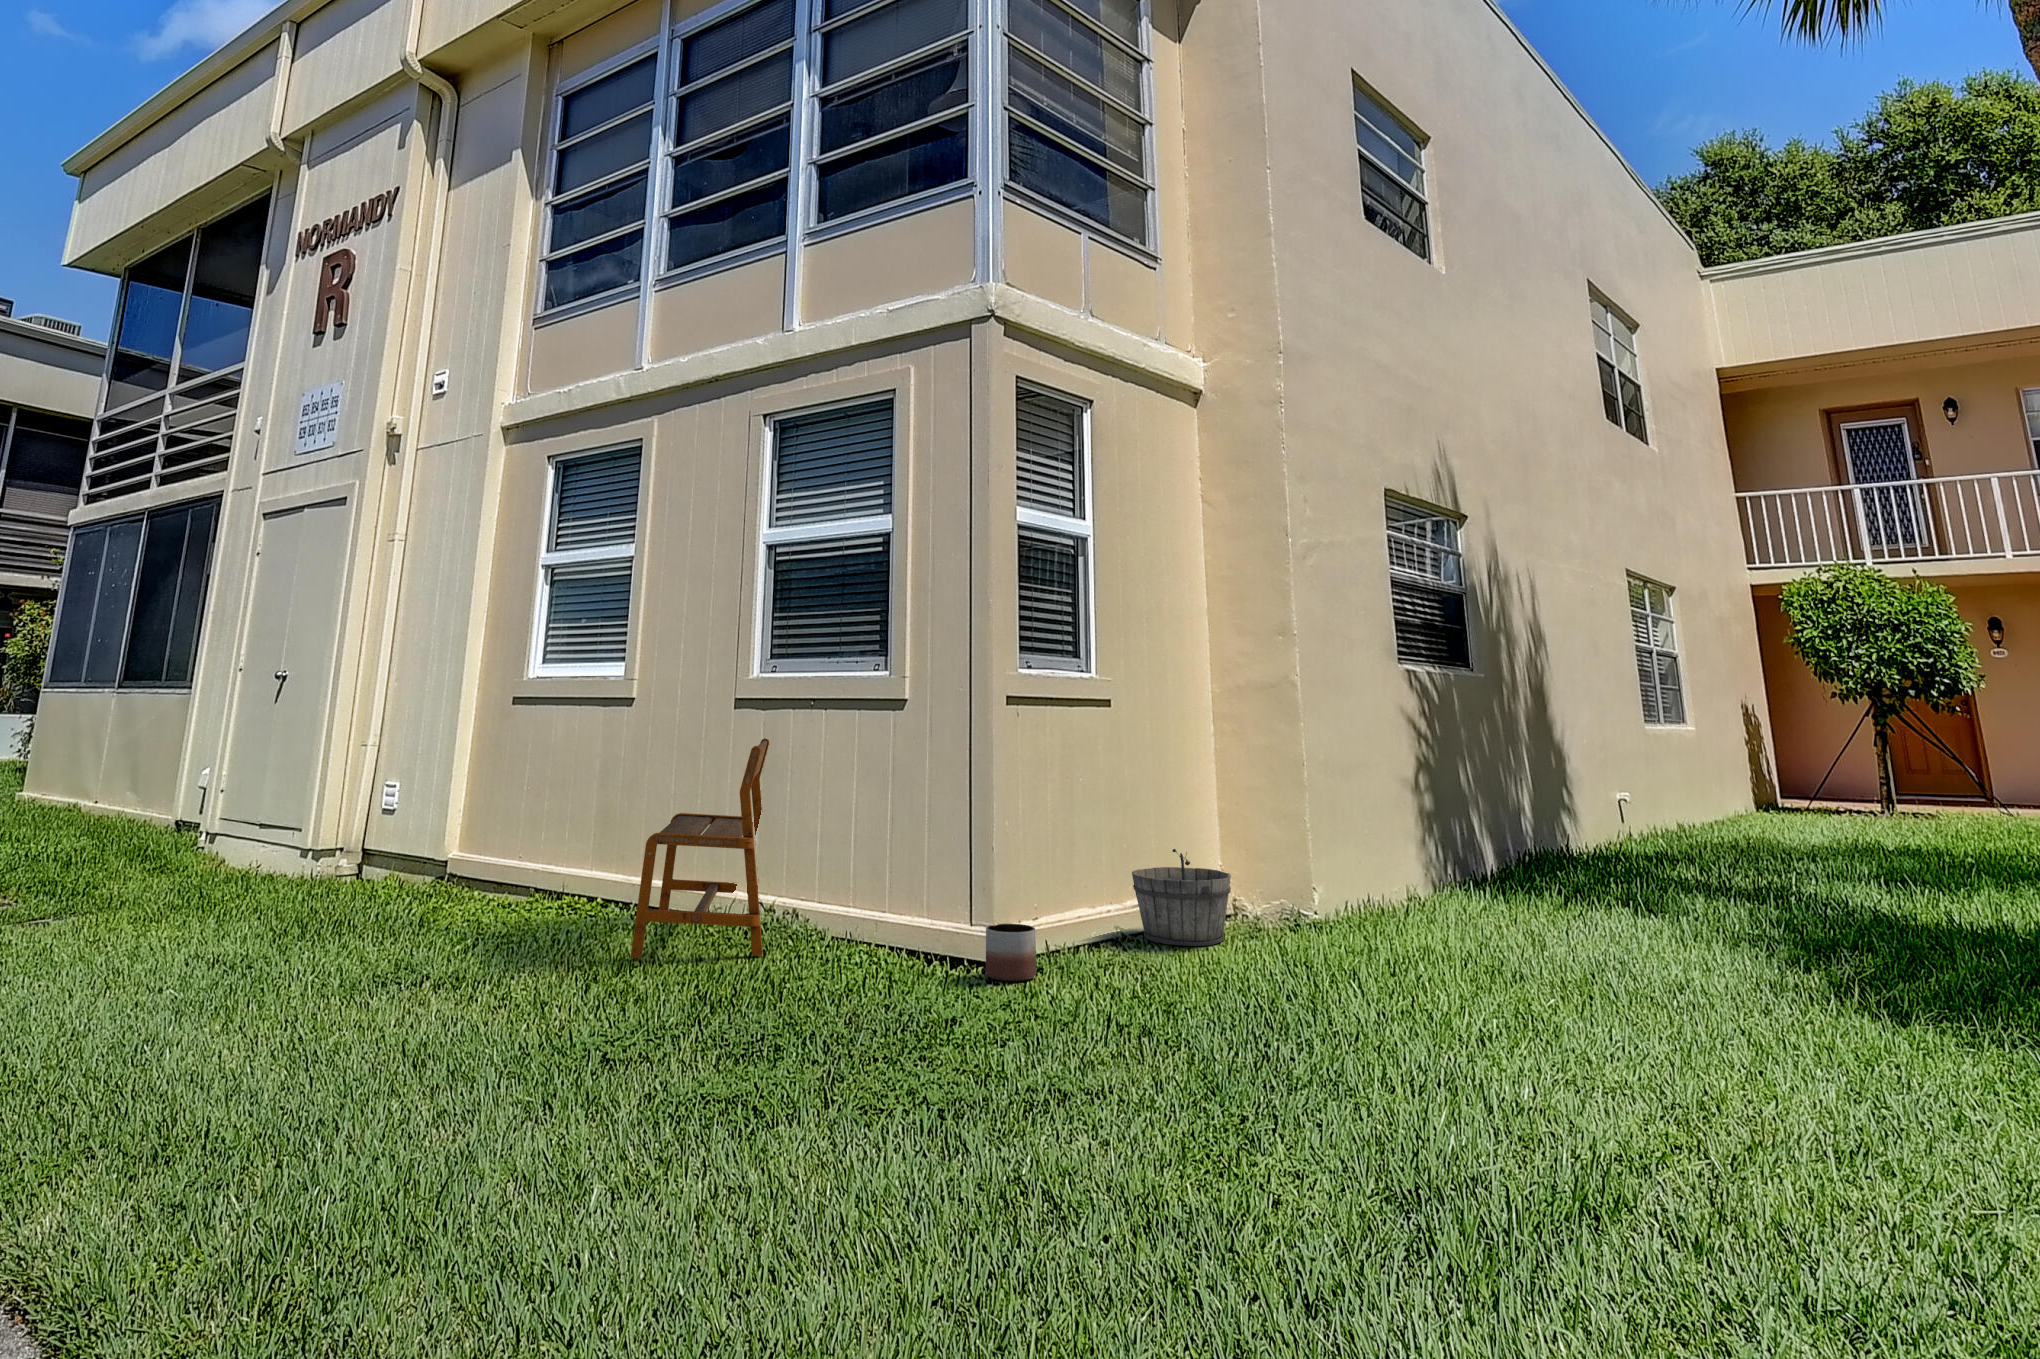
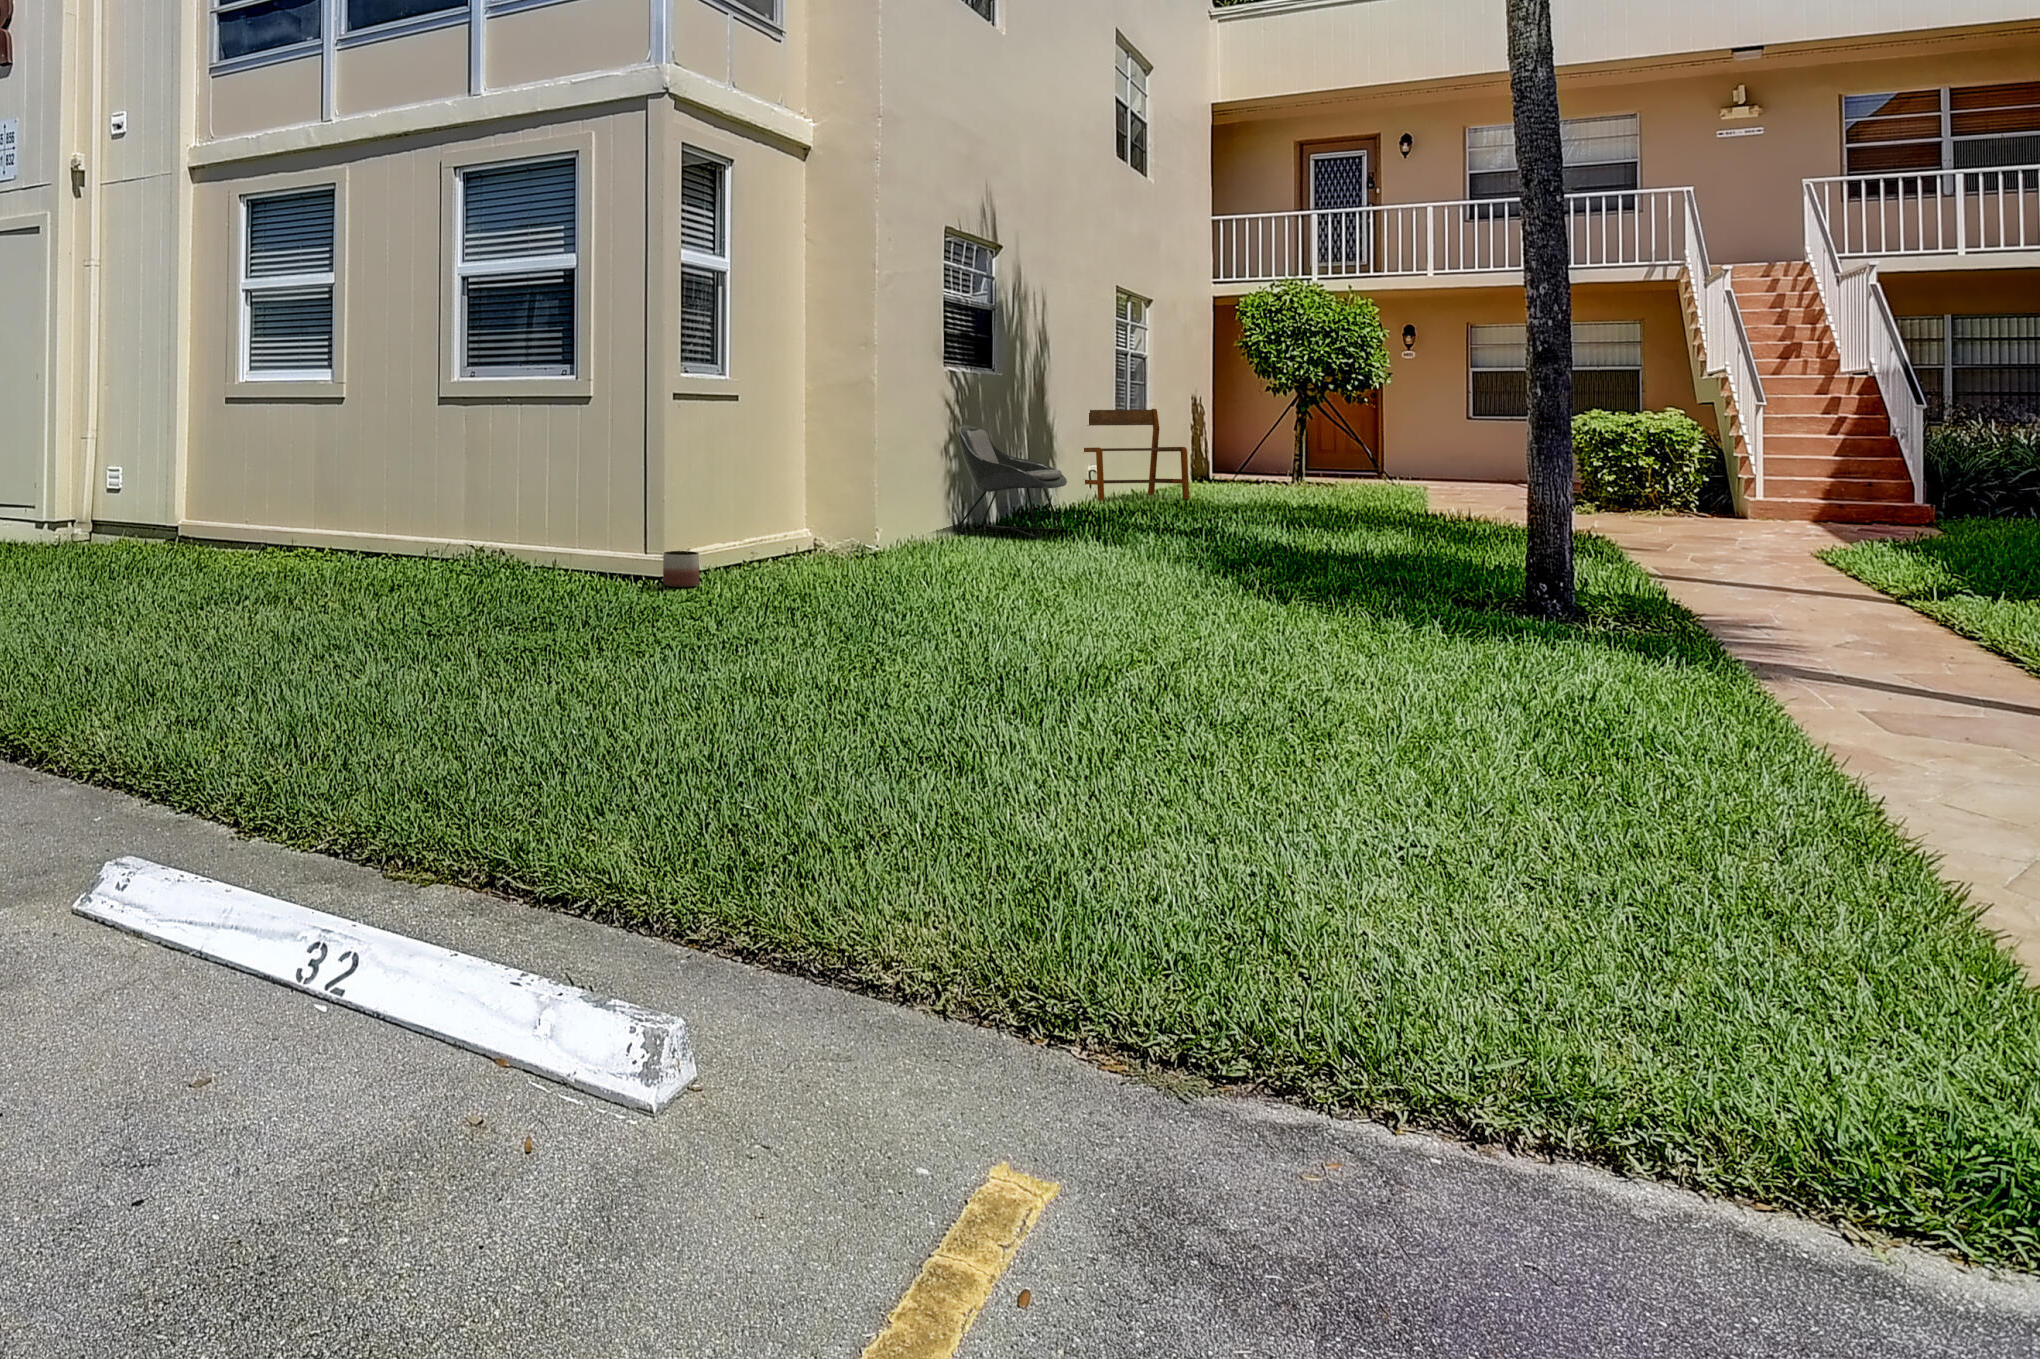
bench: present [631,738,769,958] -> present [1084,409,1189,500]
lounge chair: none [1422,742,1576,902] -> present [957,426,1067,539]
wooden bucket: present [1132,849,1231,946] -> none [753,502,826,567]

